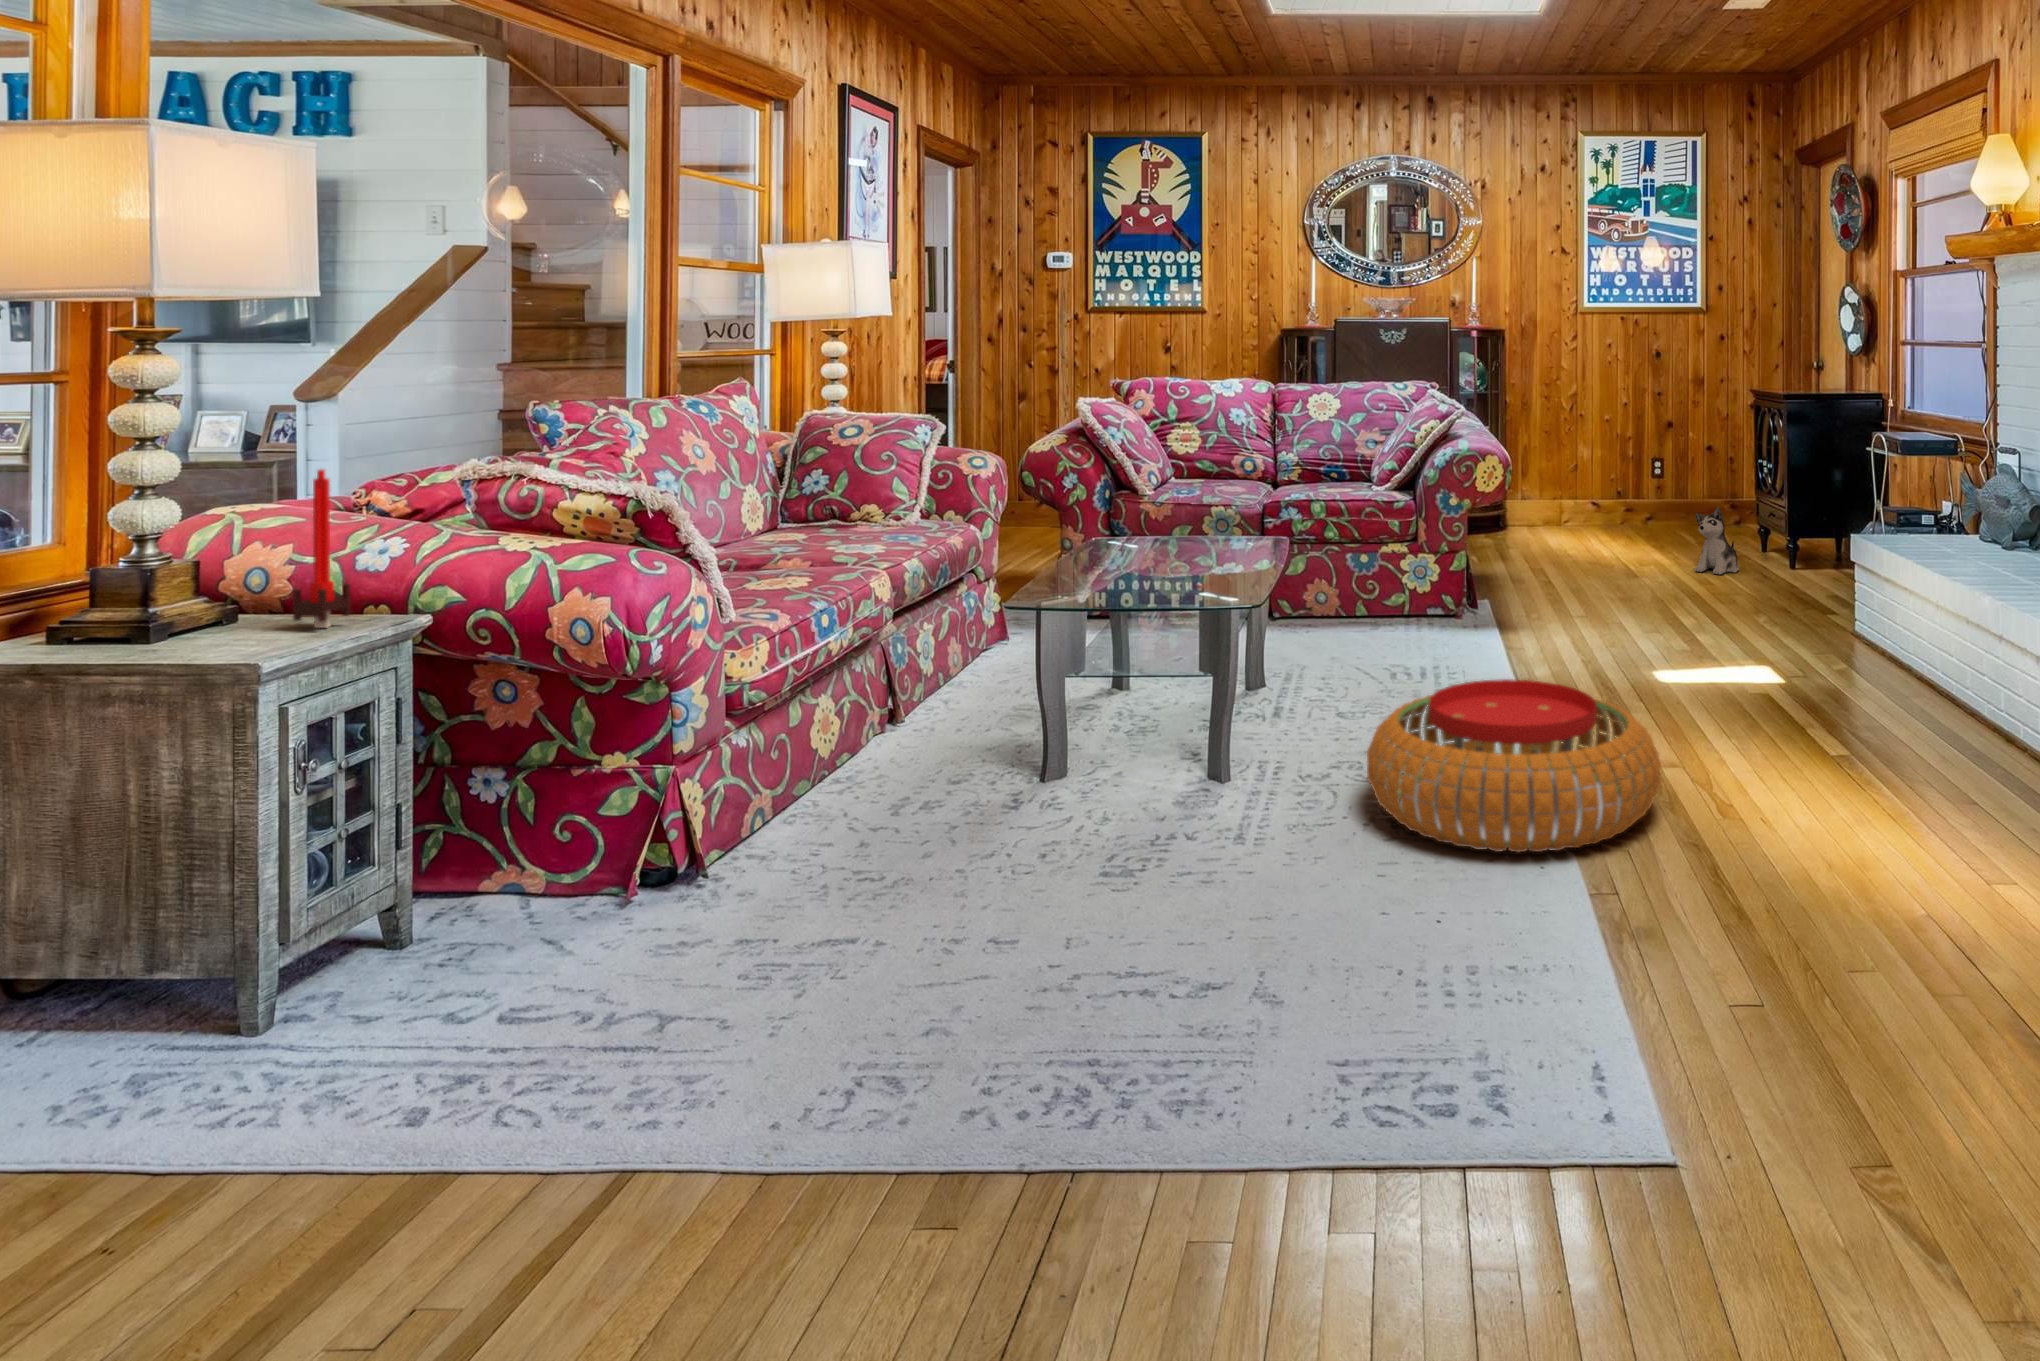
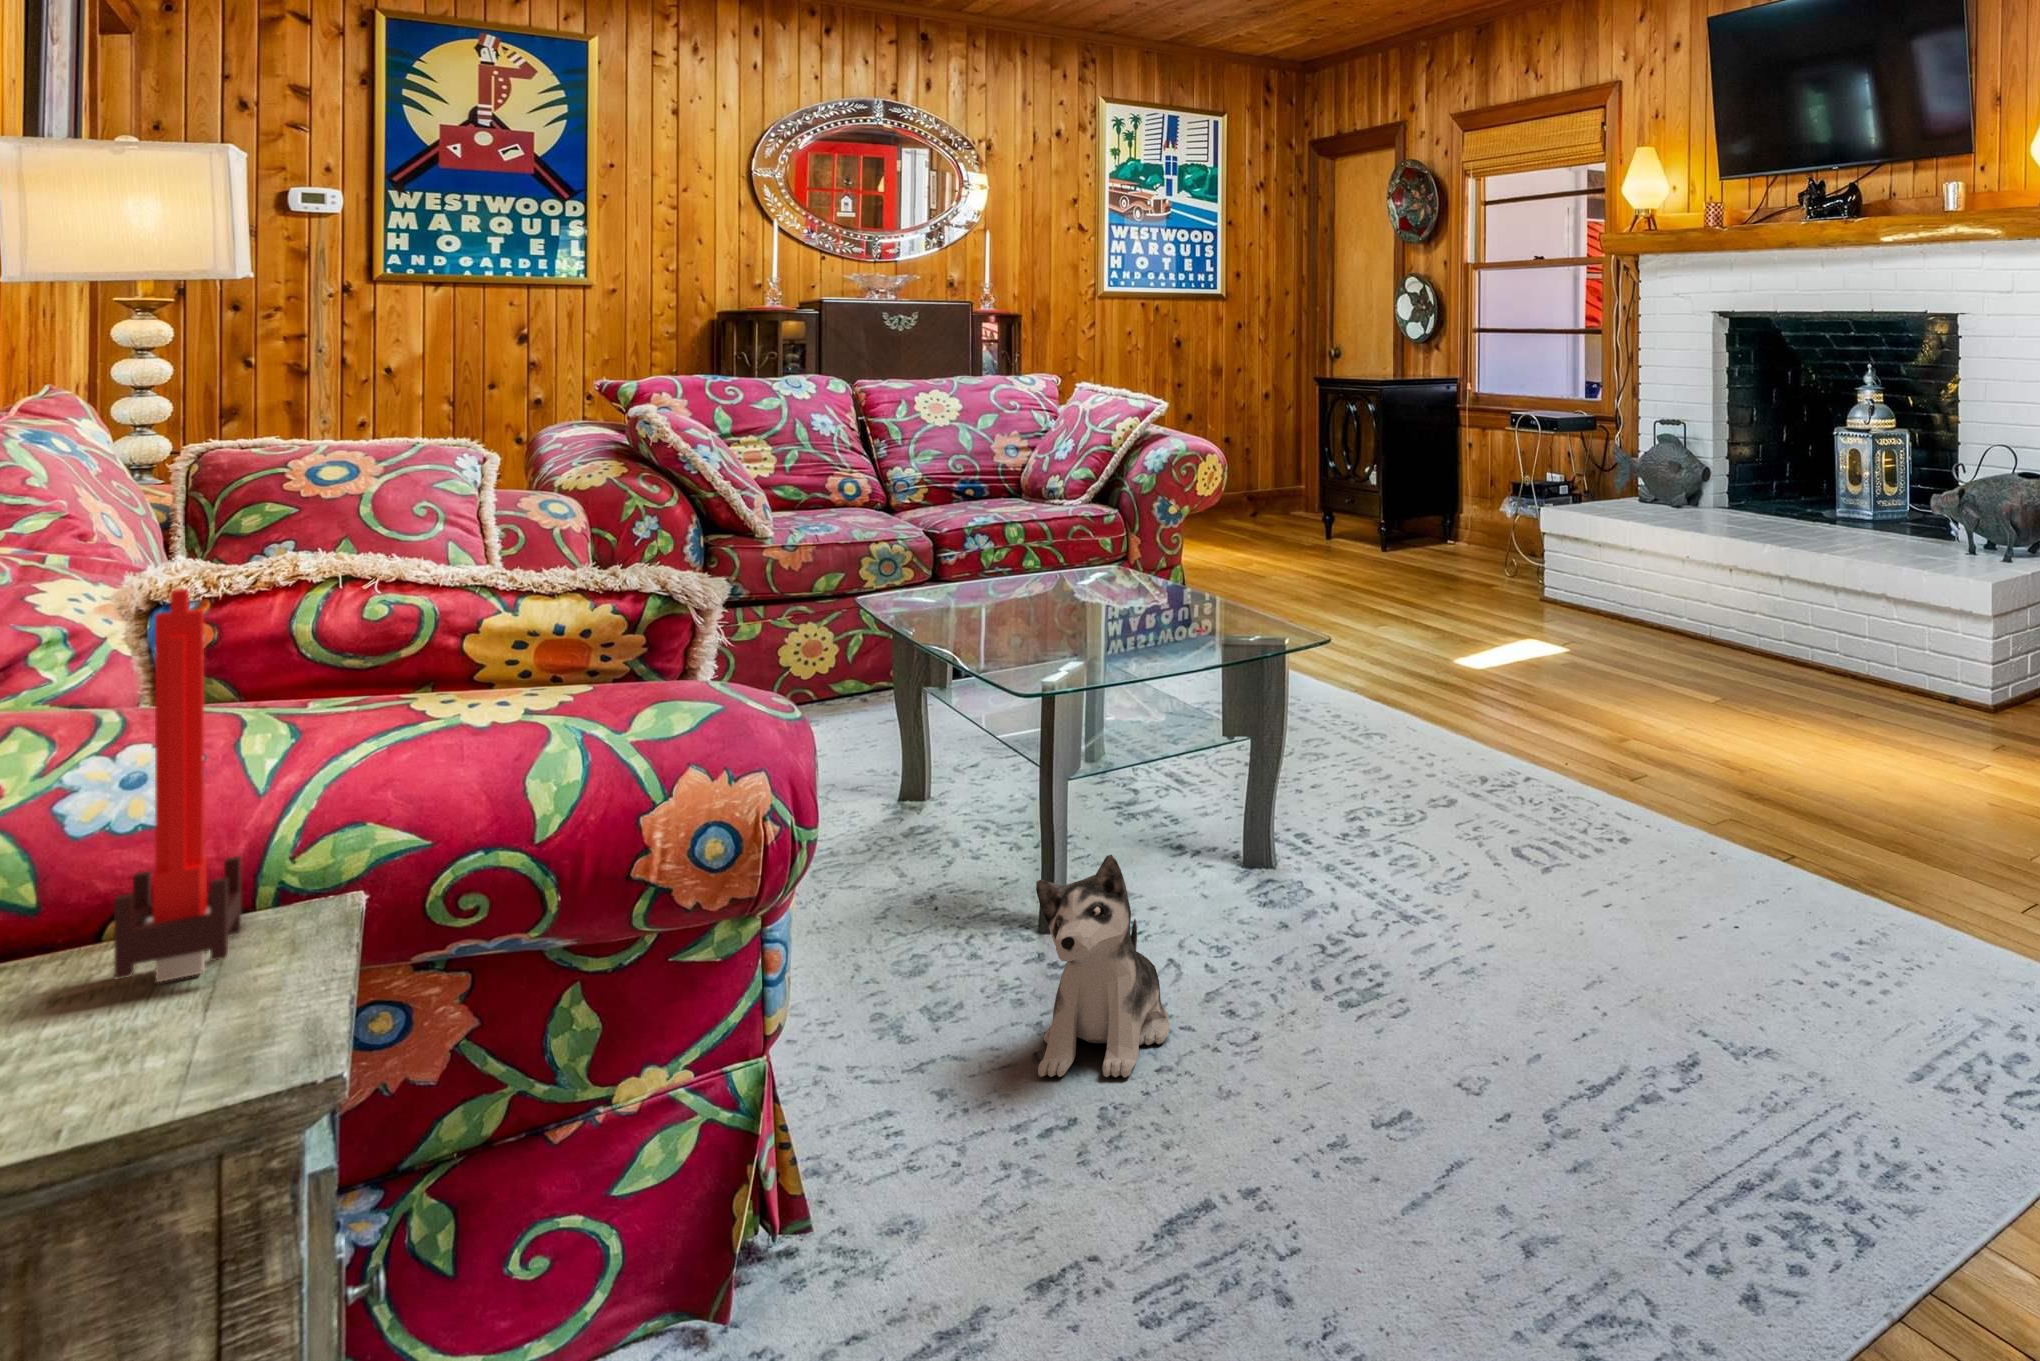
plush toy: present [1694,507,1739,574] -> present [1036,855,1169,1077]
pouf: present [1367,679,1661,852] -> none [1433,676,1744,861]

